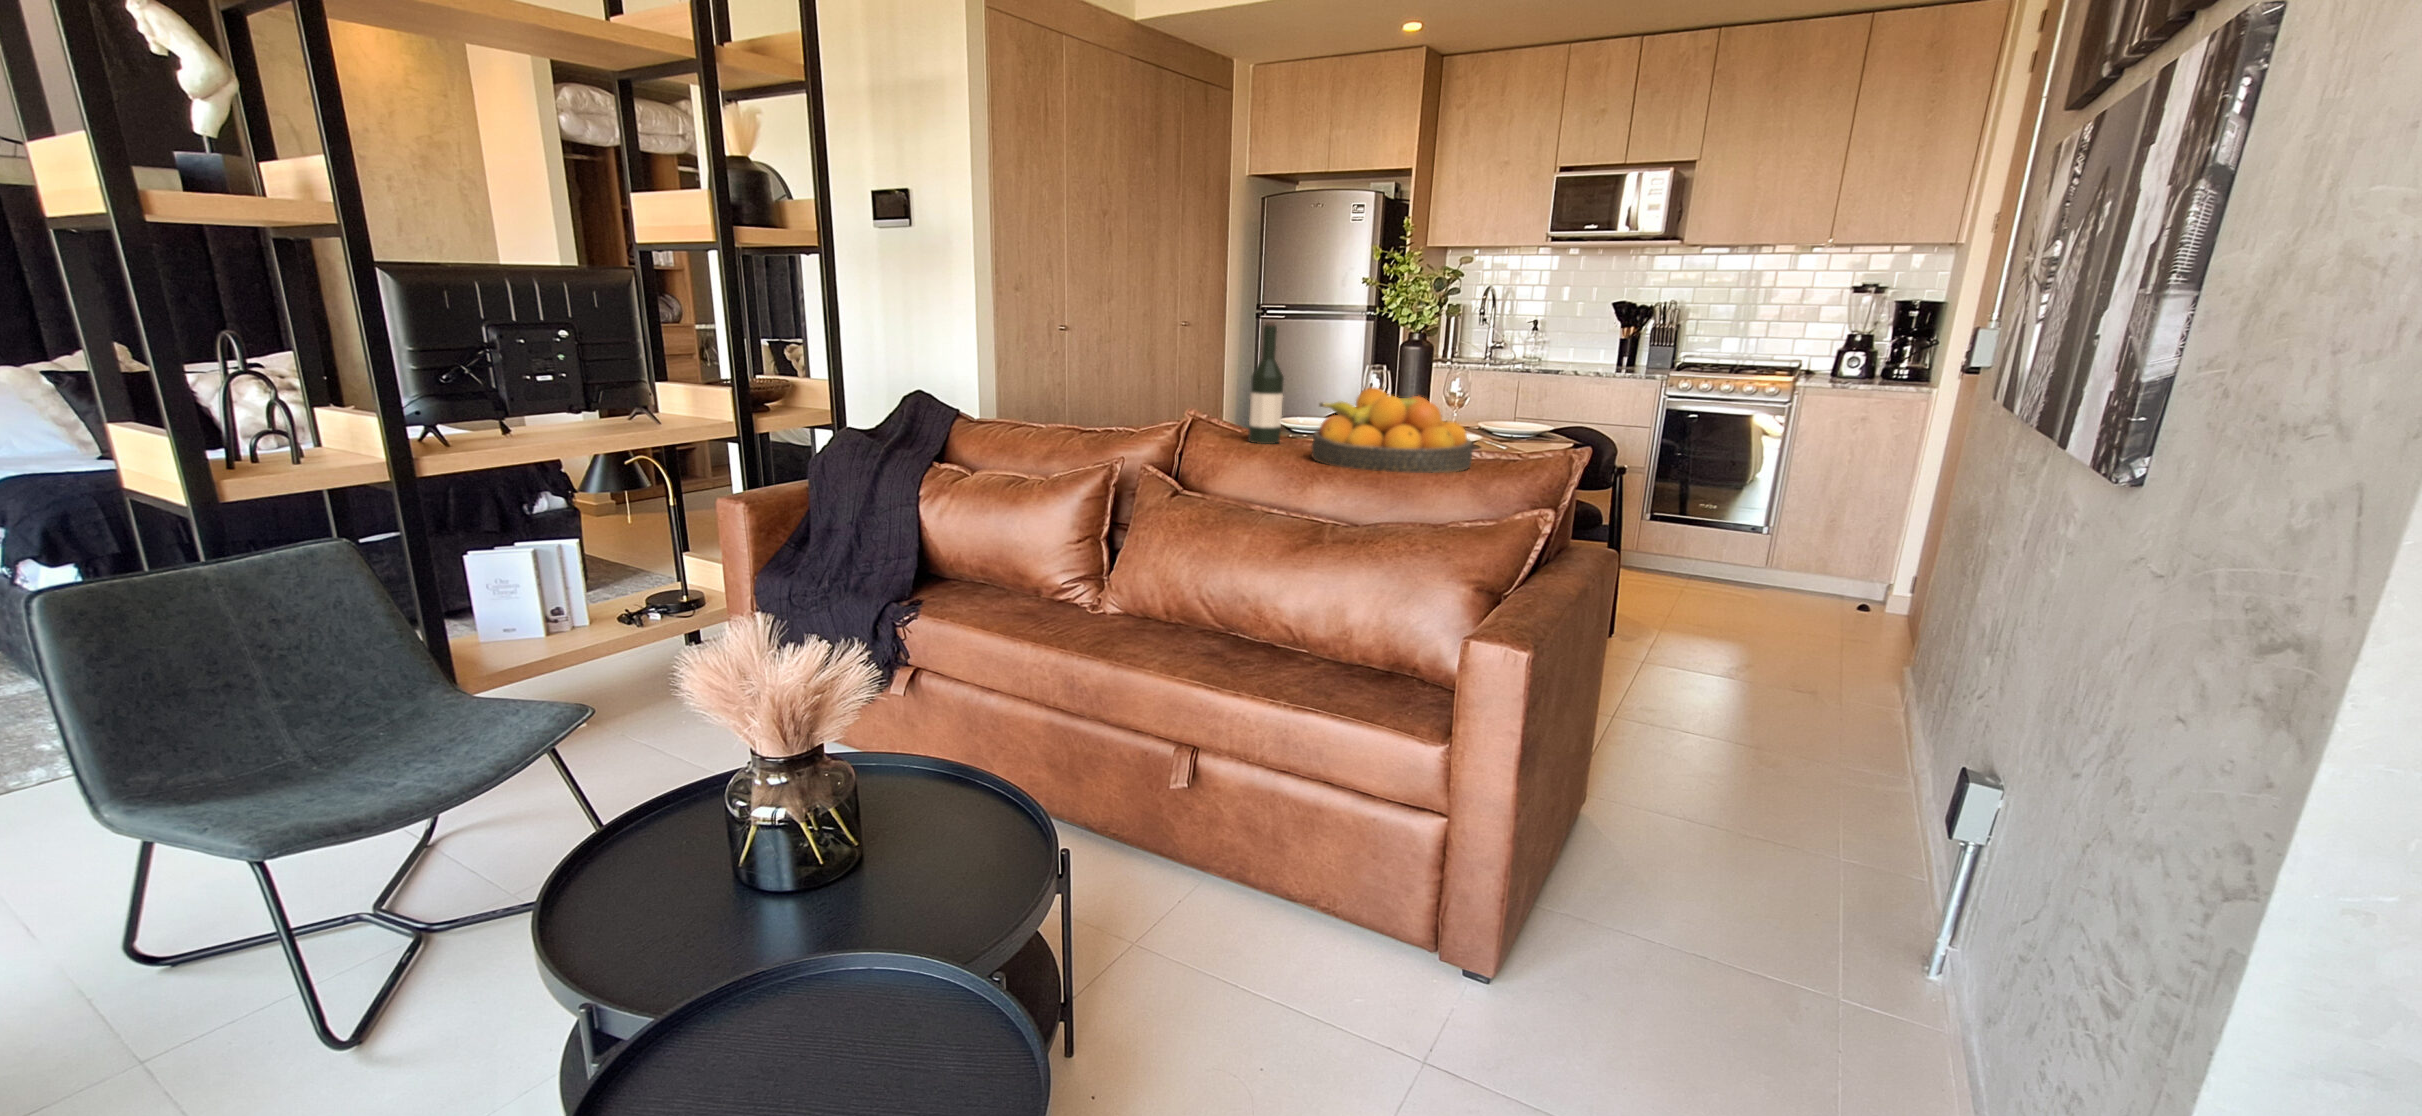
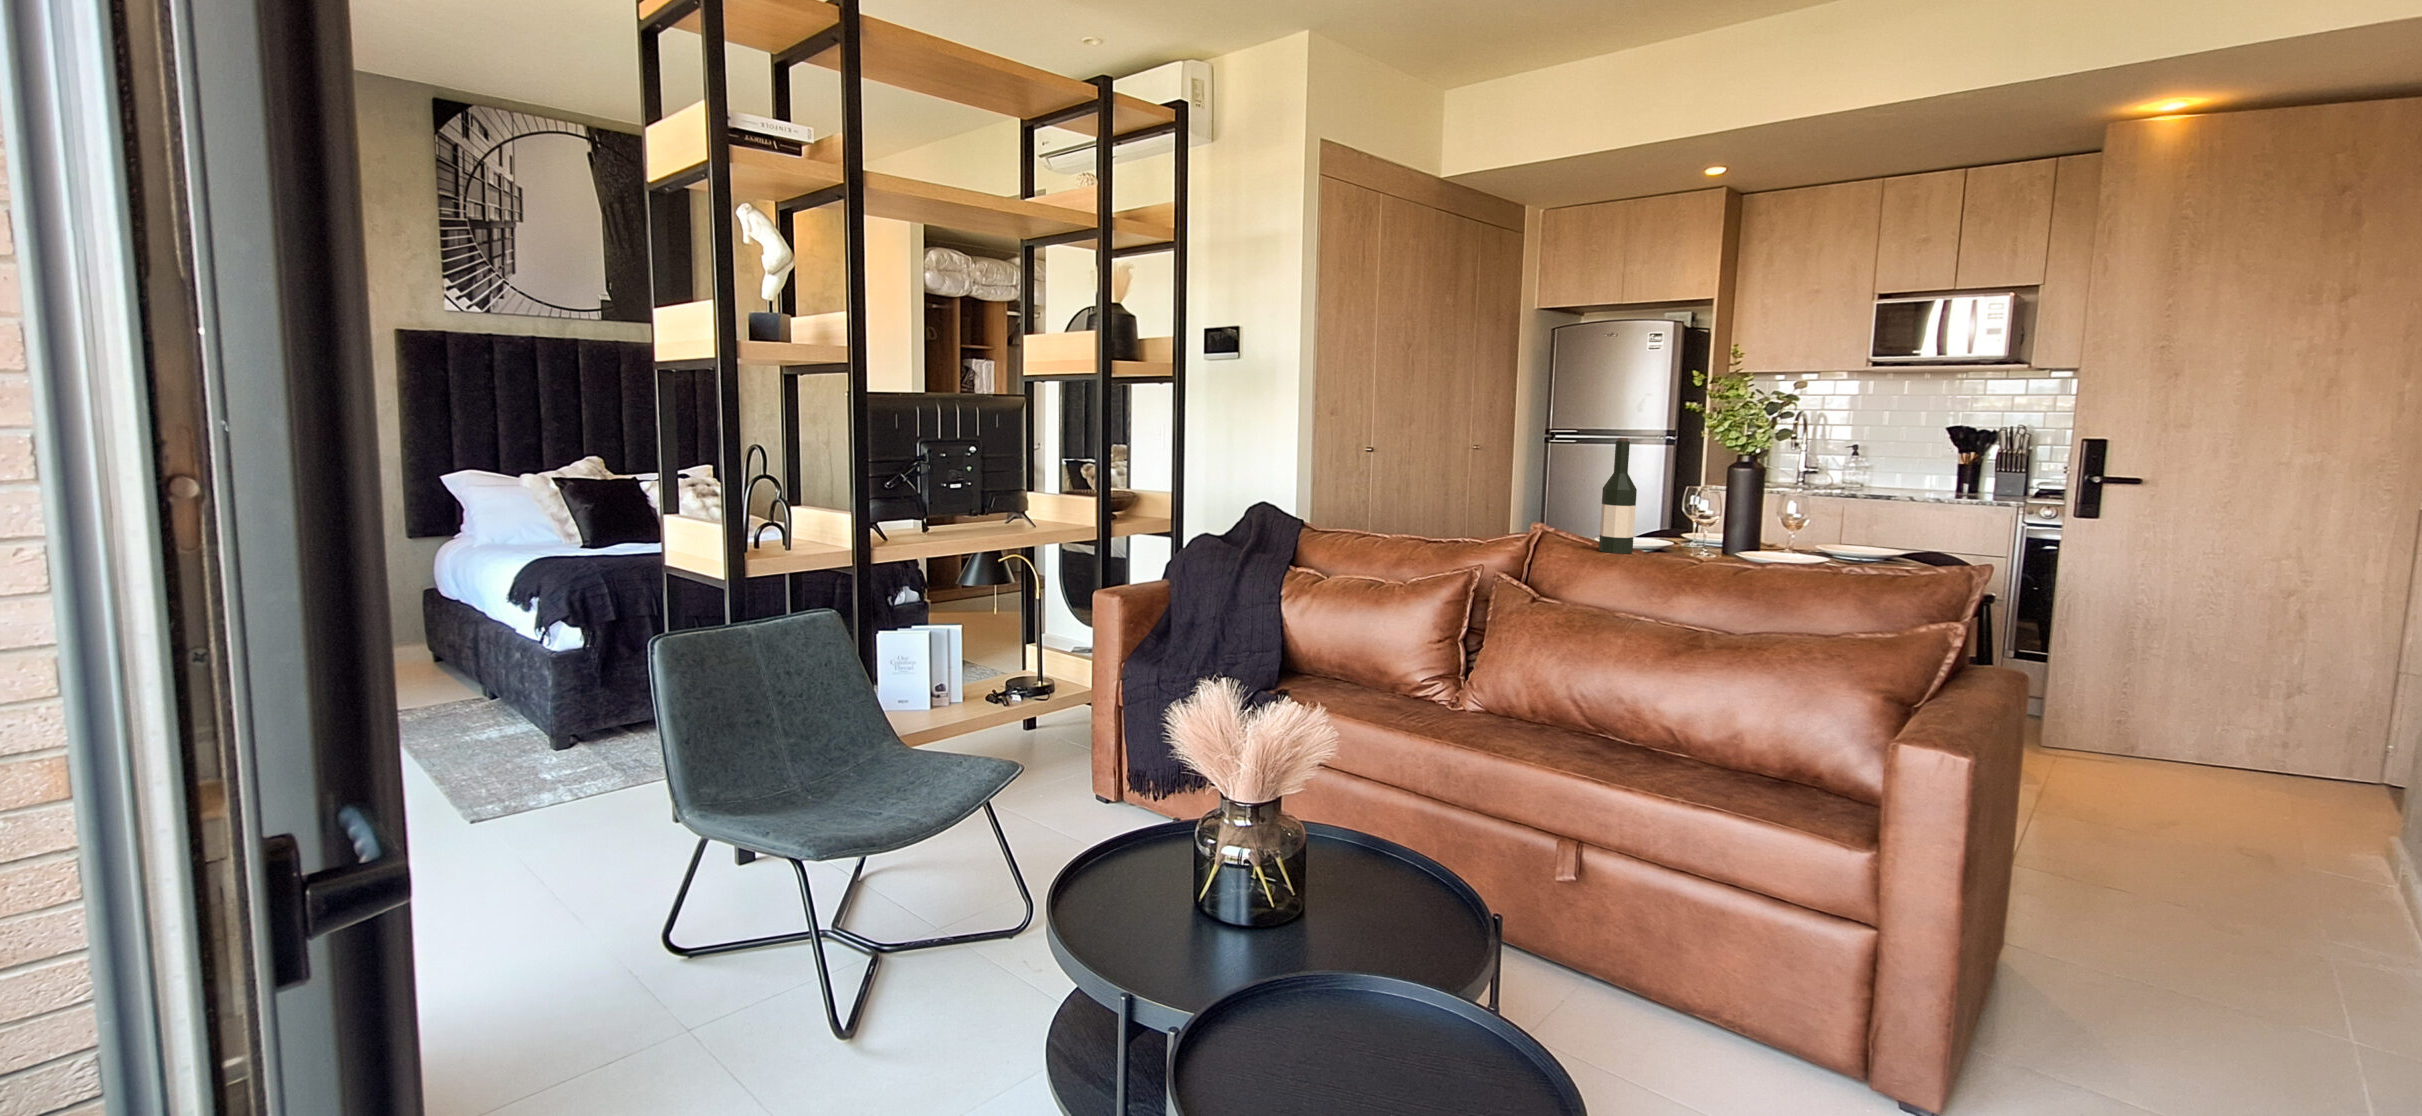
fruit bowl: present [1312,388,1473,473] -> none [1680,499,1859,583]

